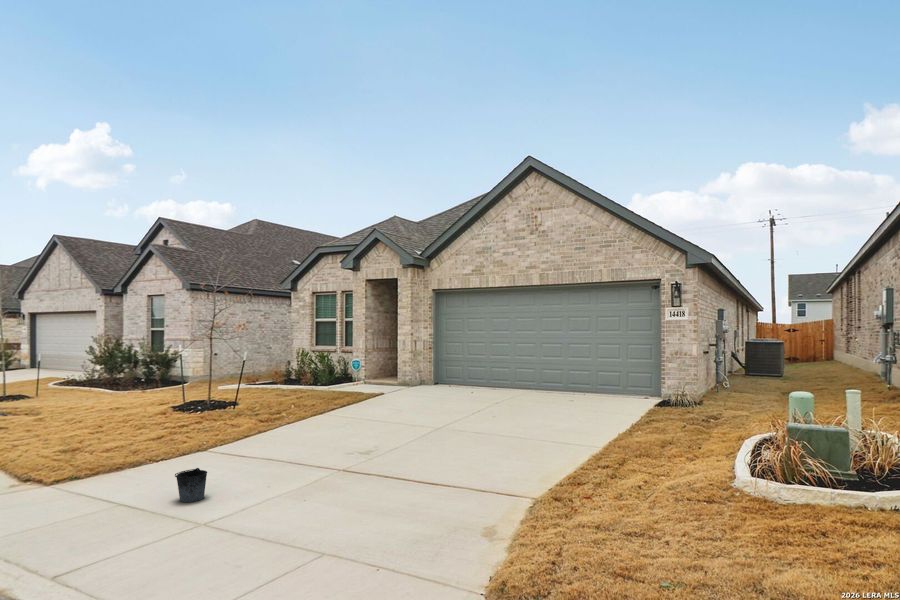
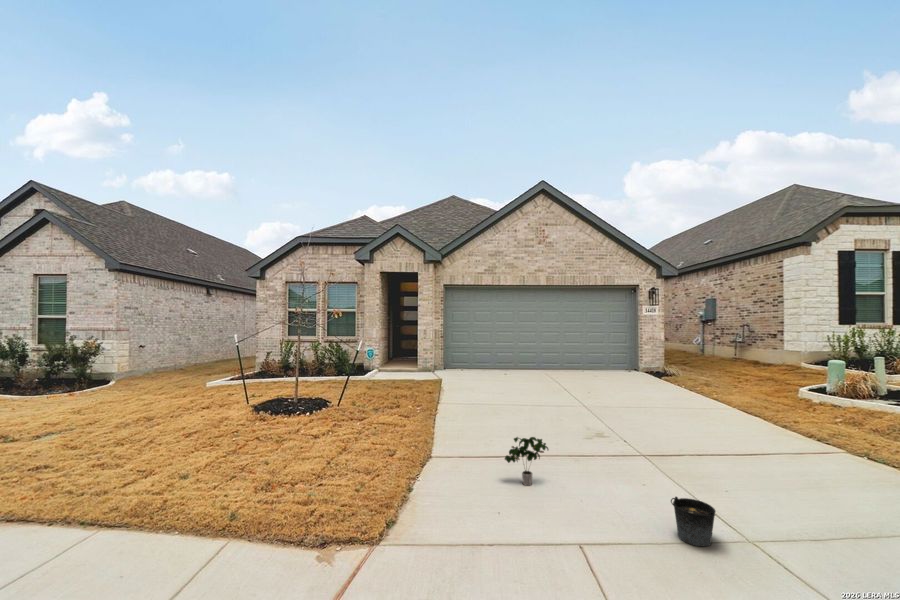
potted plant: none [191,424,216,464] -> present [505,437,548,486]

